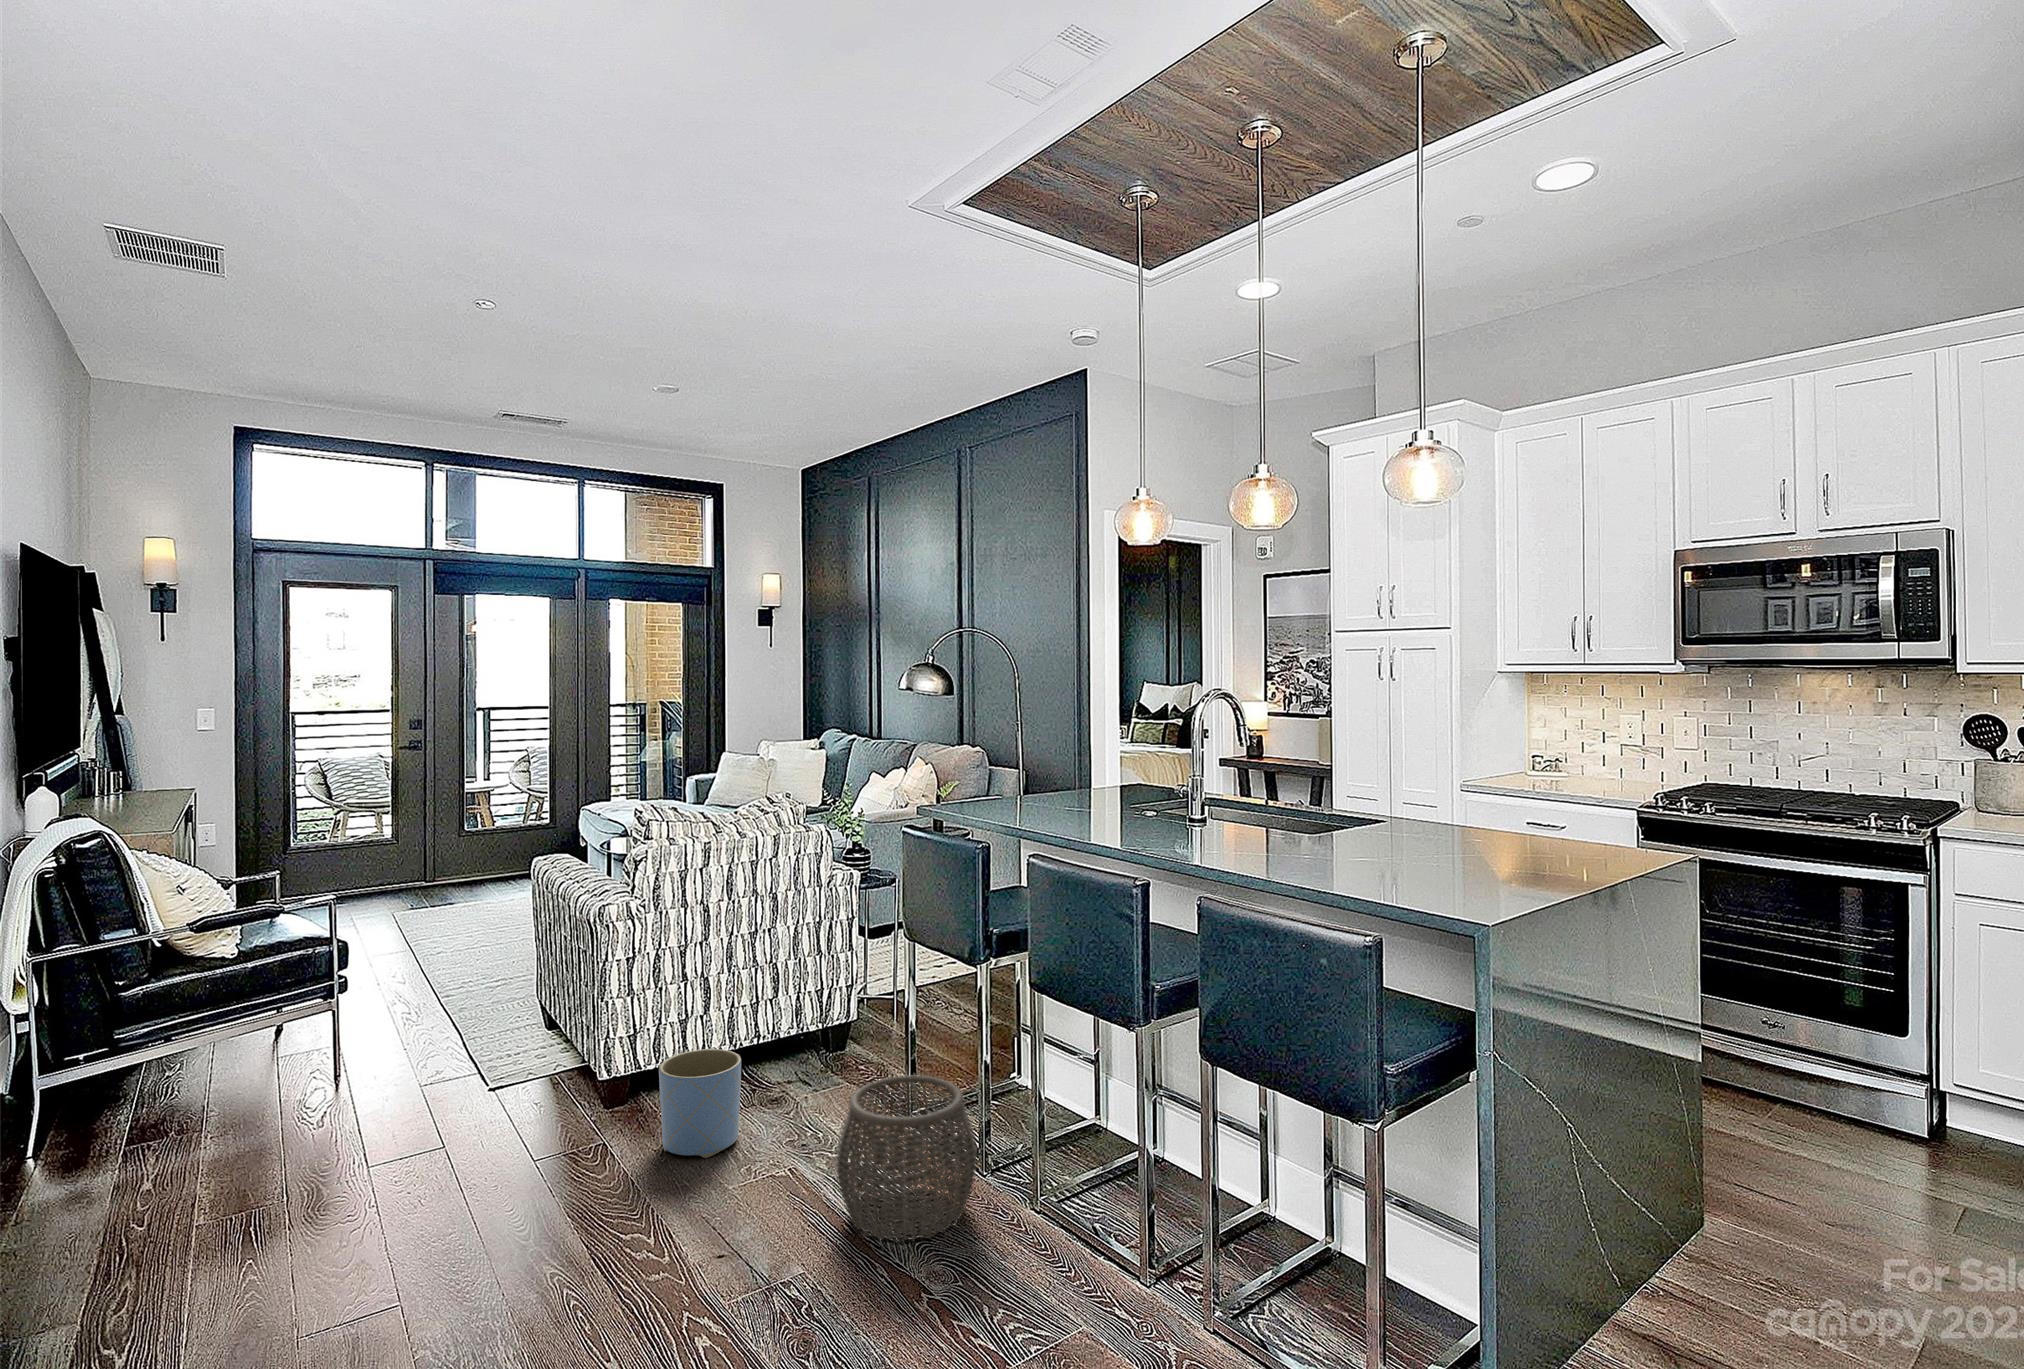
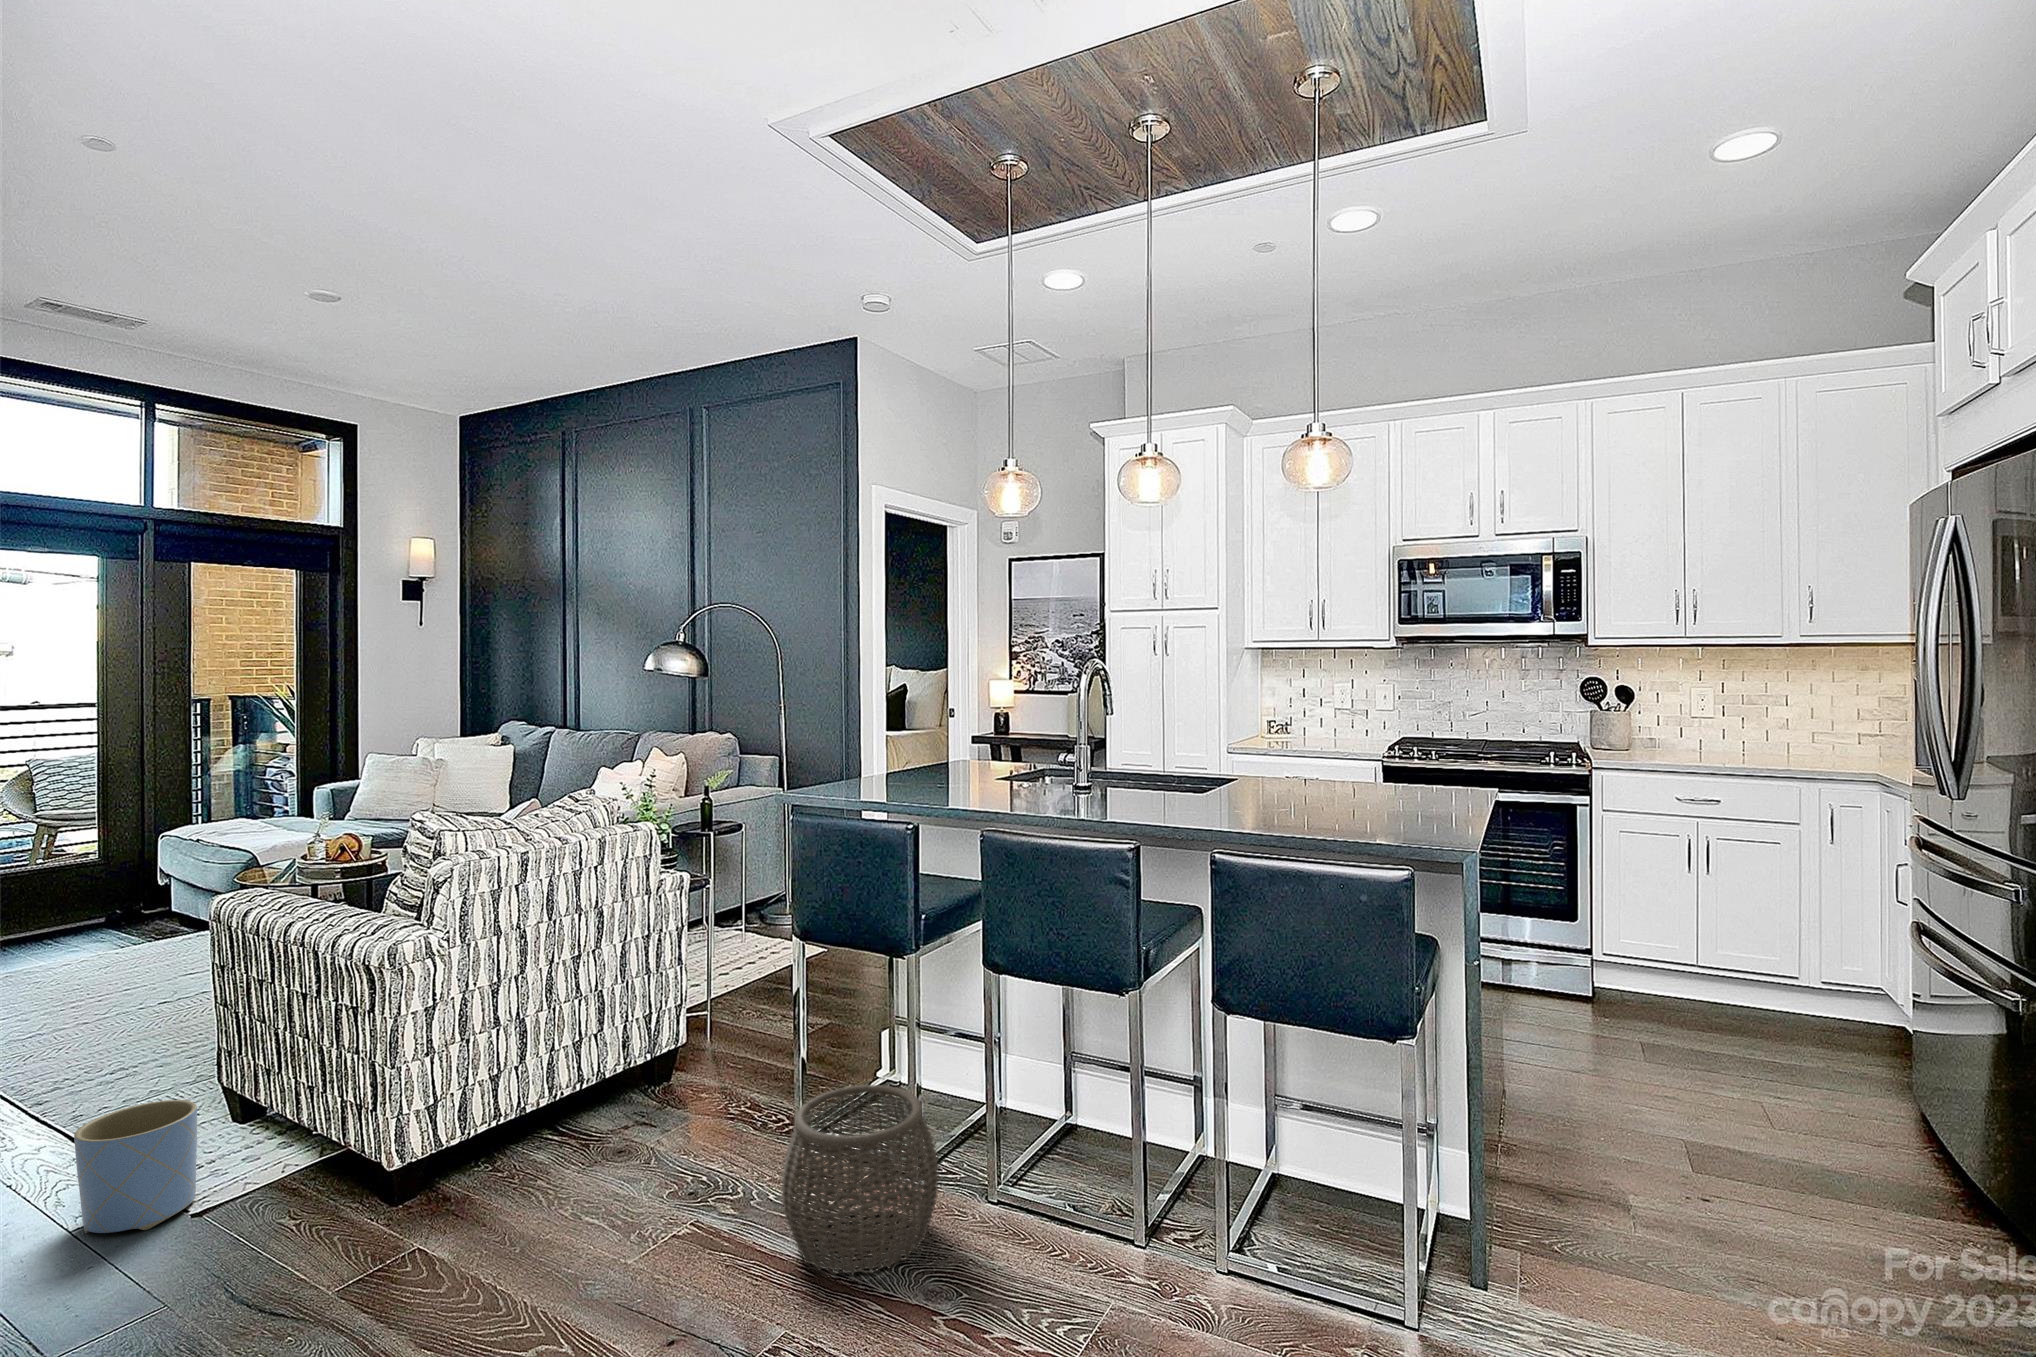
planter: present [659,1049,741,1158] -> present [74,1100,197,1233]

